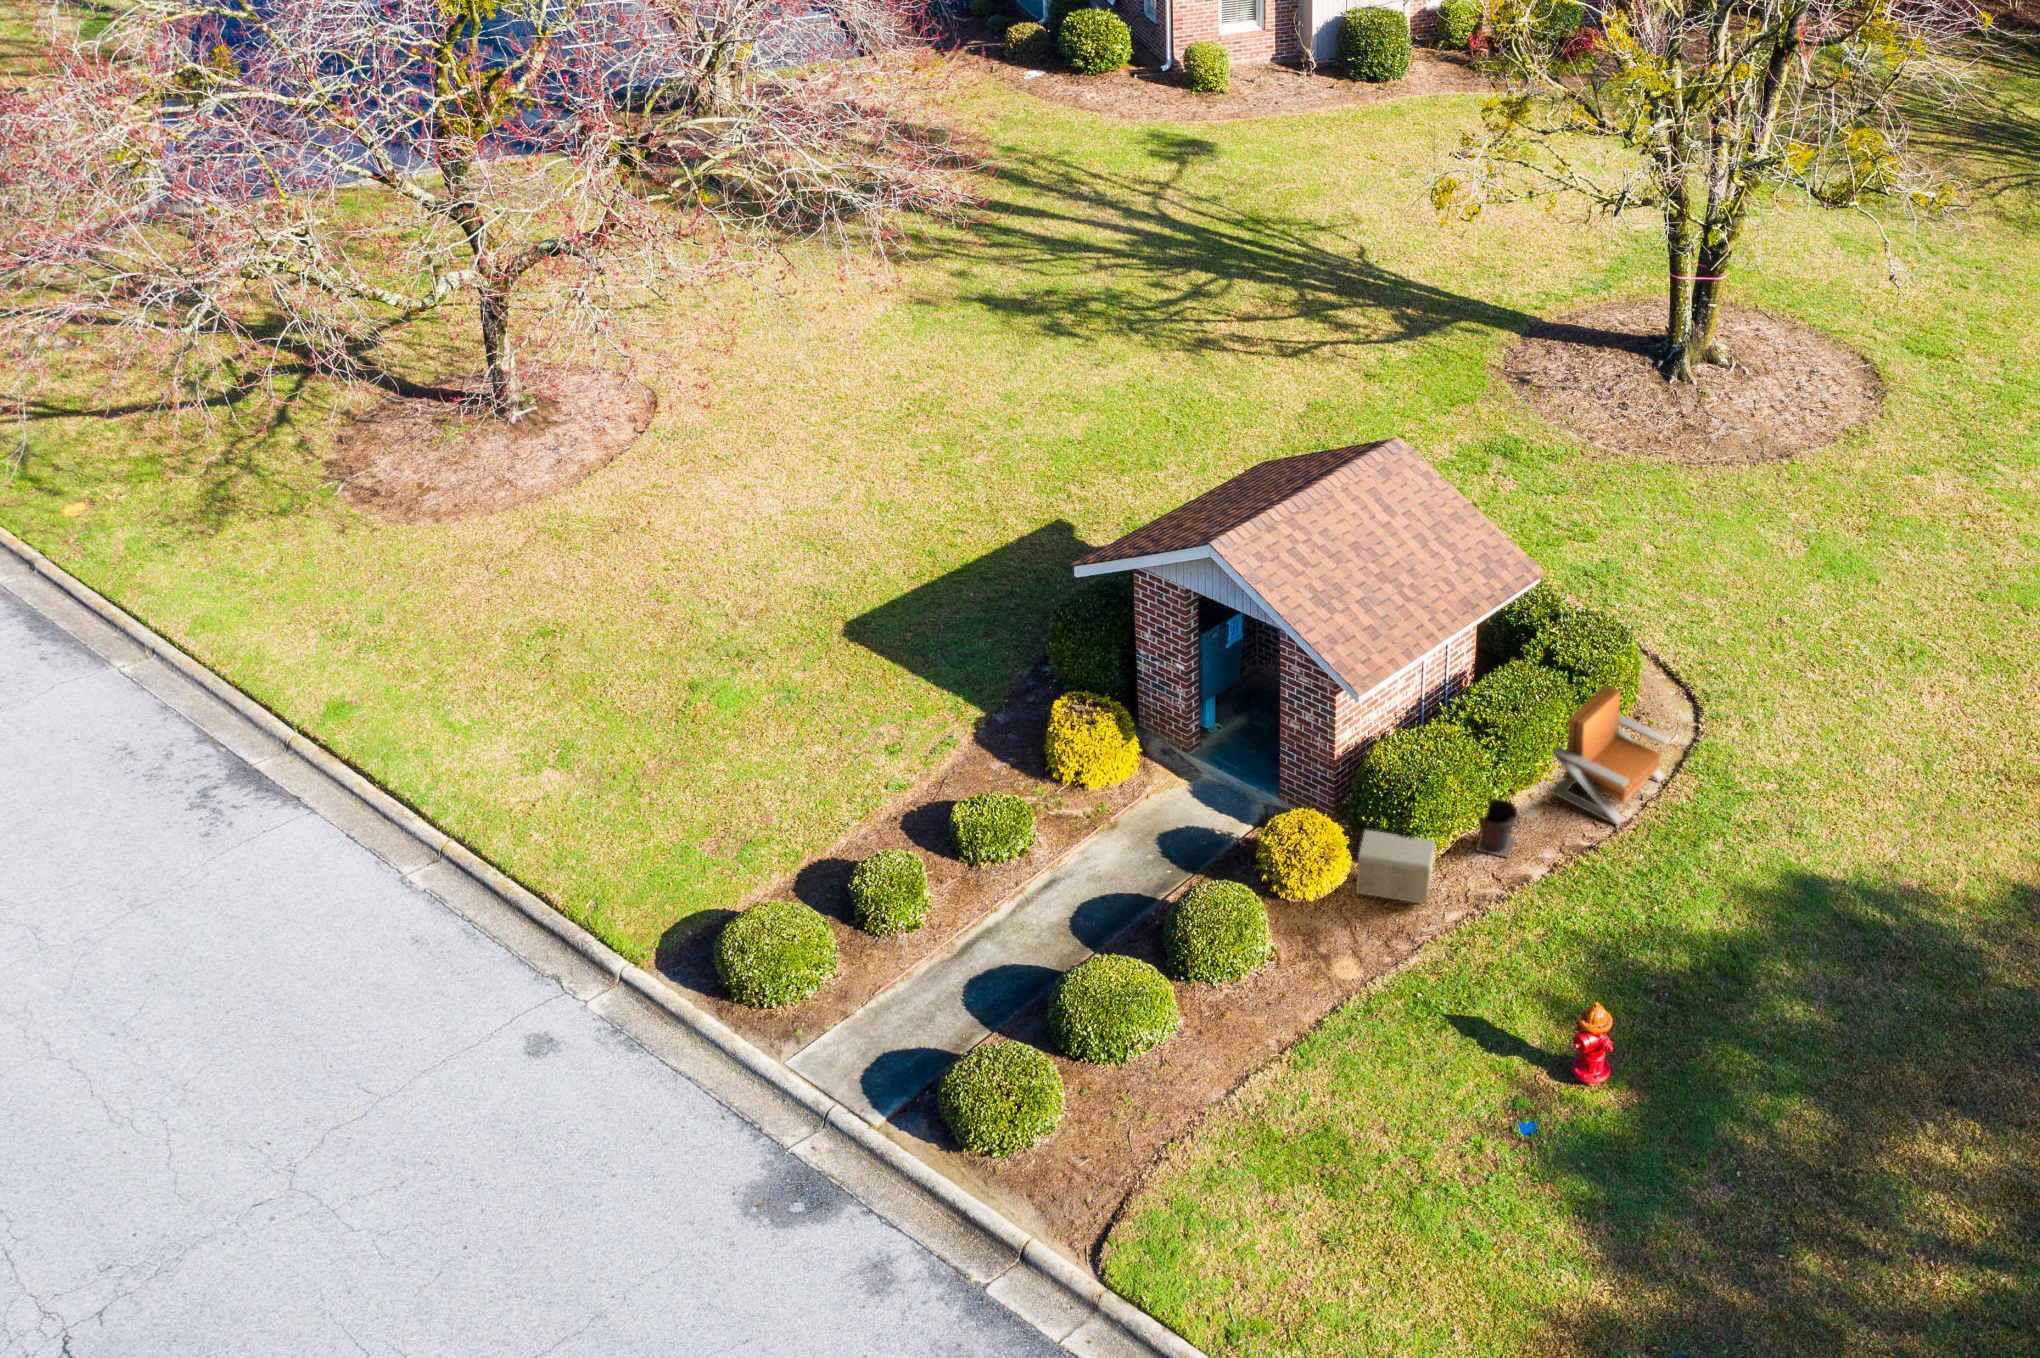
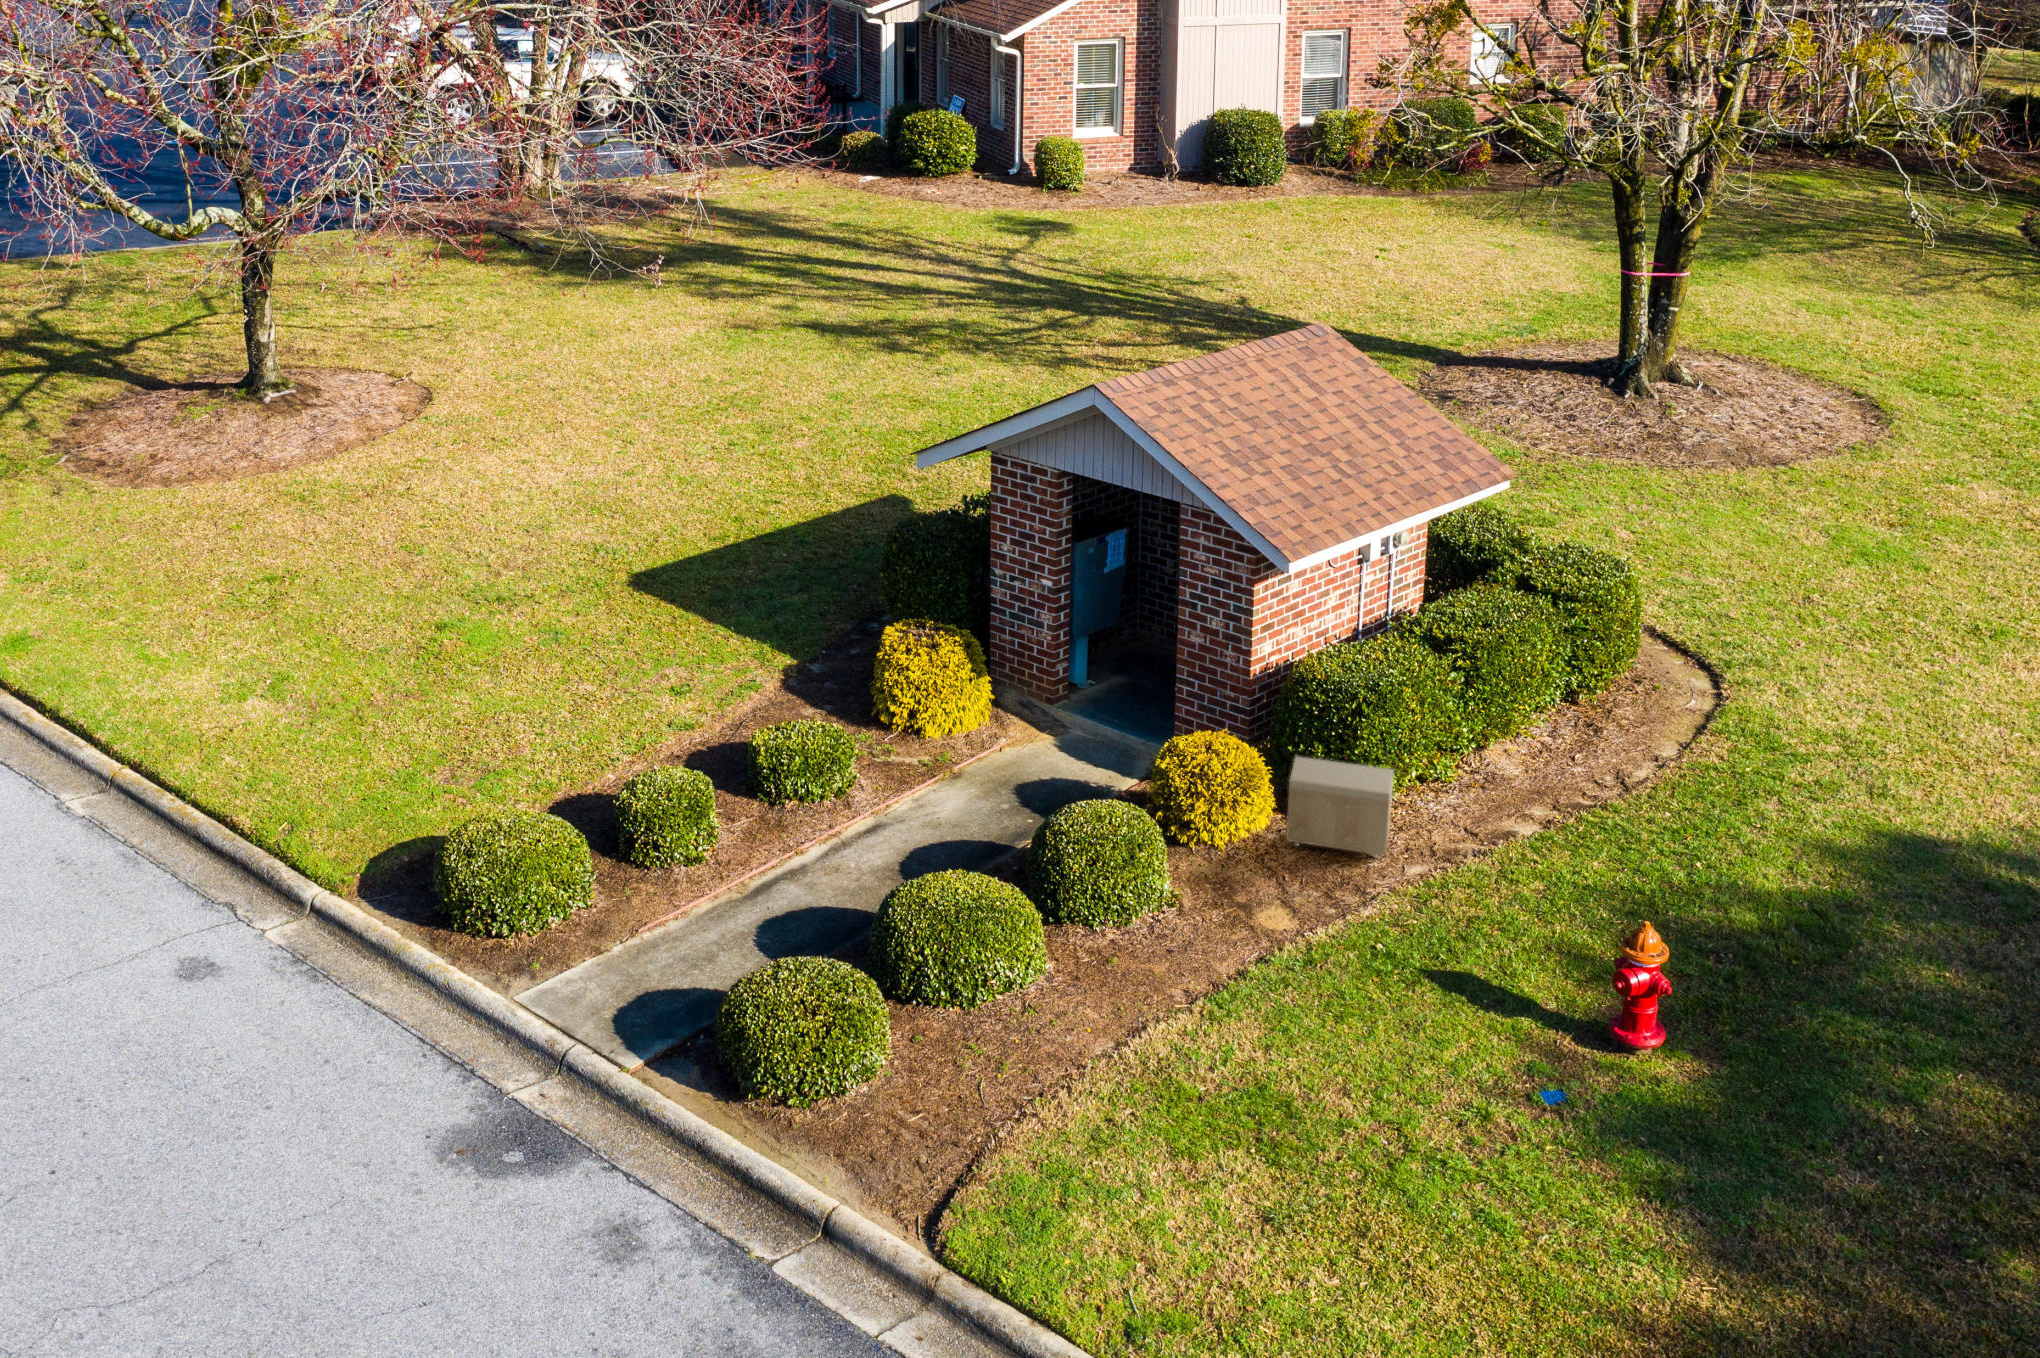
lounge chair: present [1550,685,1670,825] -> none [1540,614,1704,788]
bucket: present [1475,798,1519,857] -> none [1444,736,1506,815]

